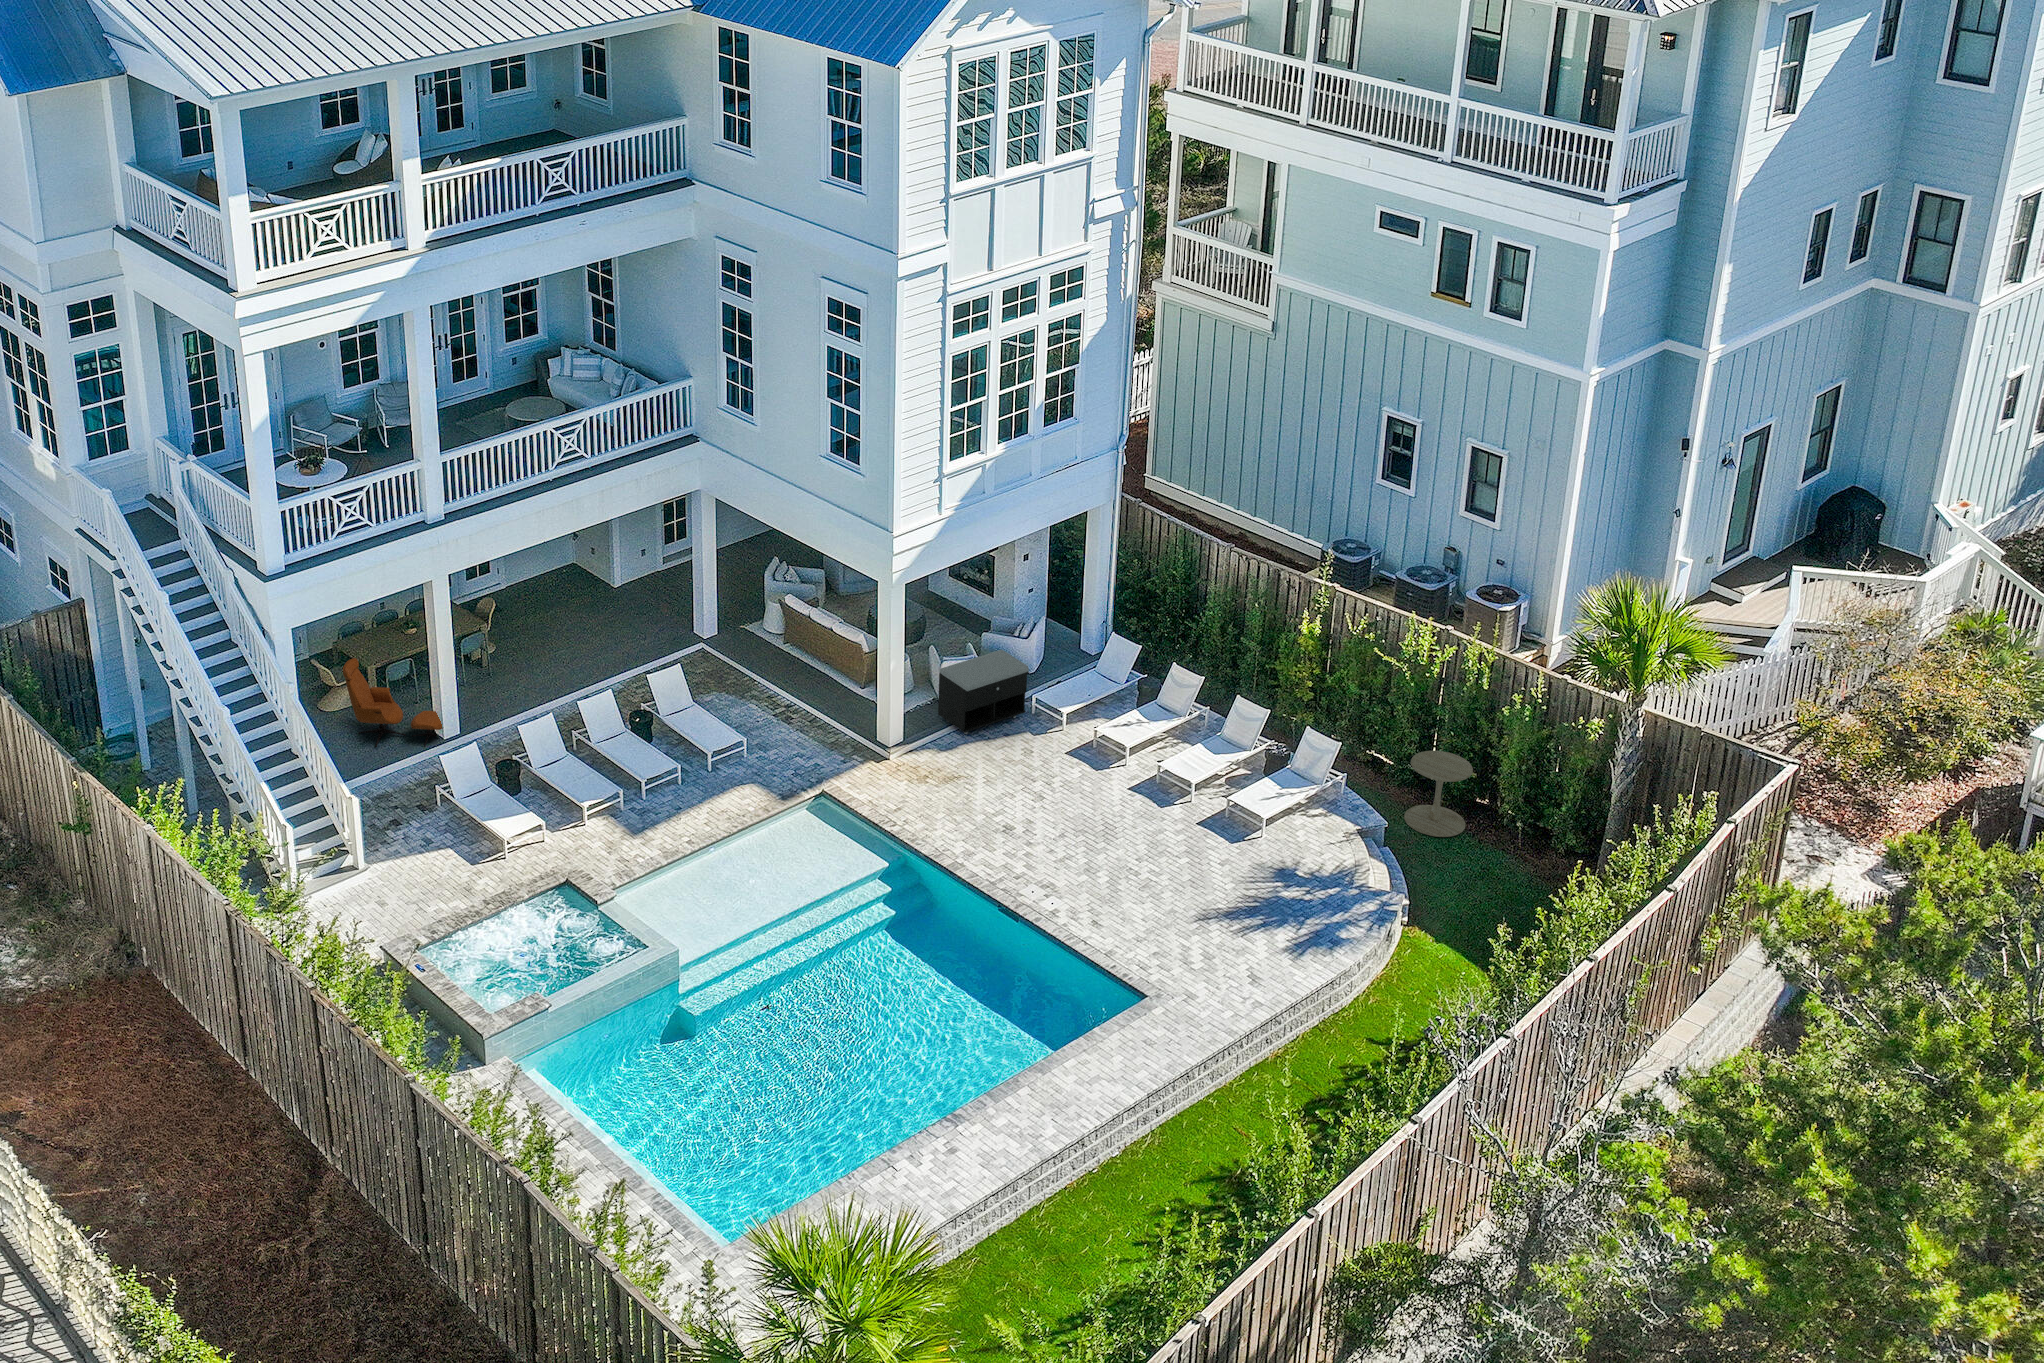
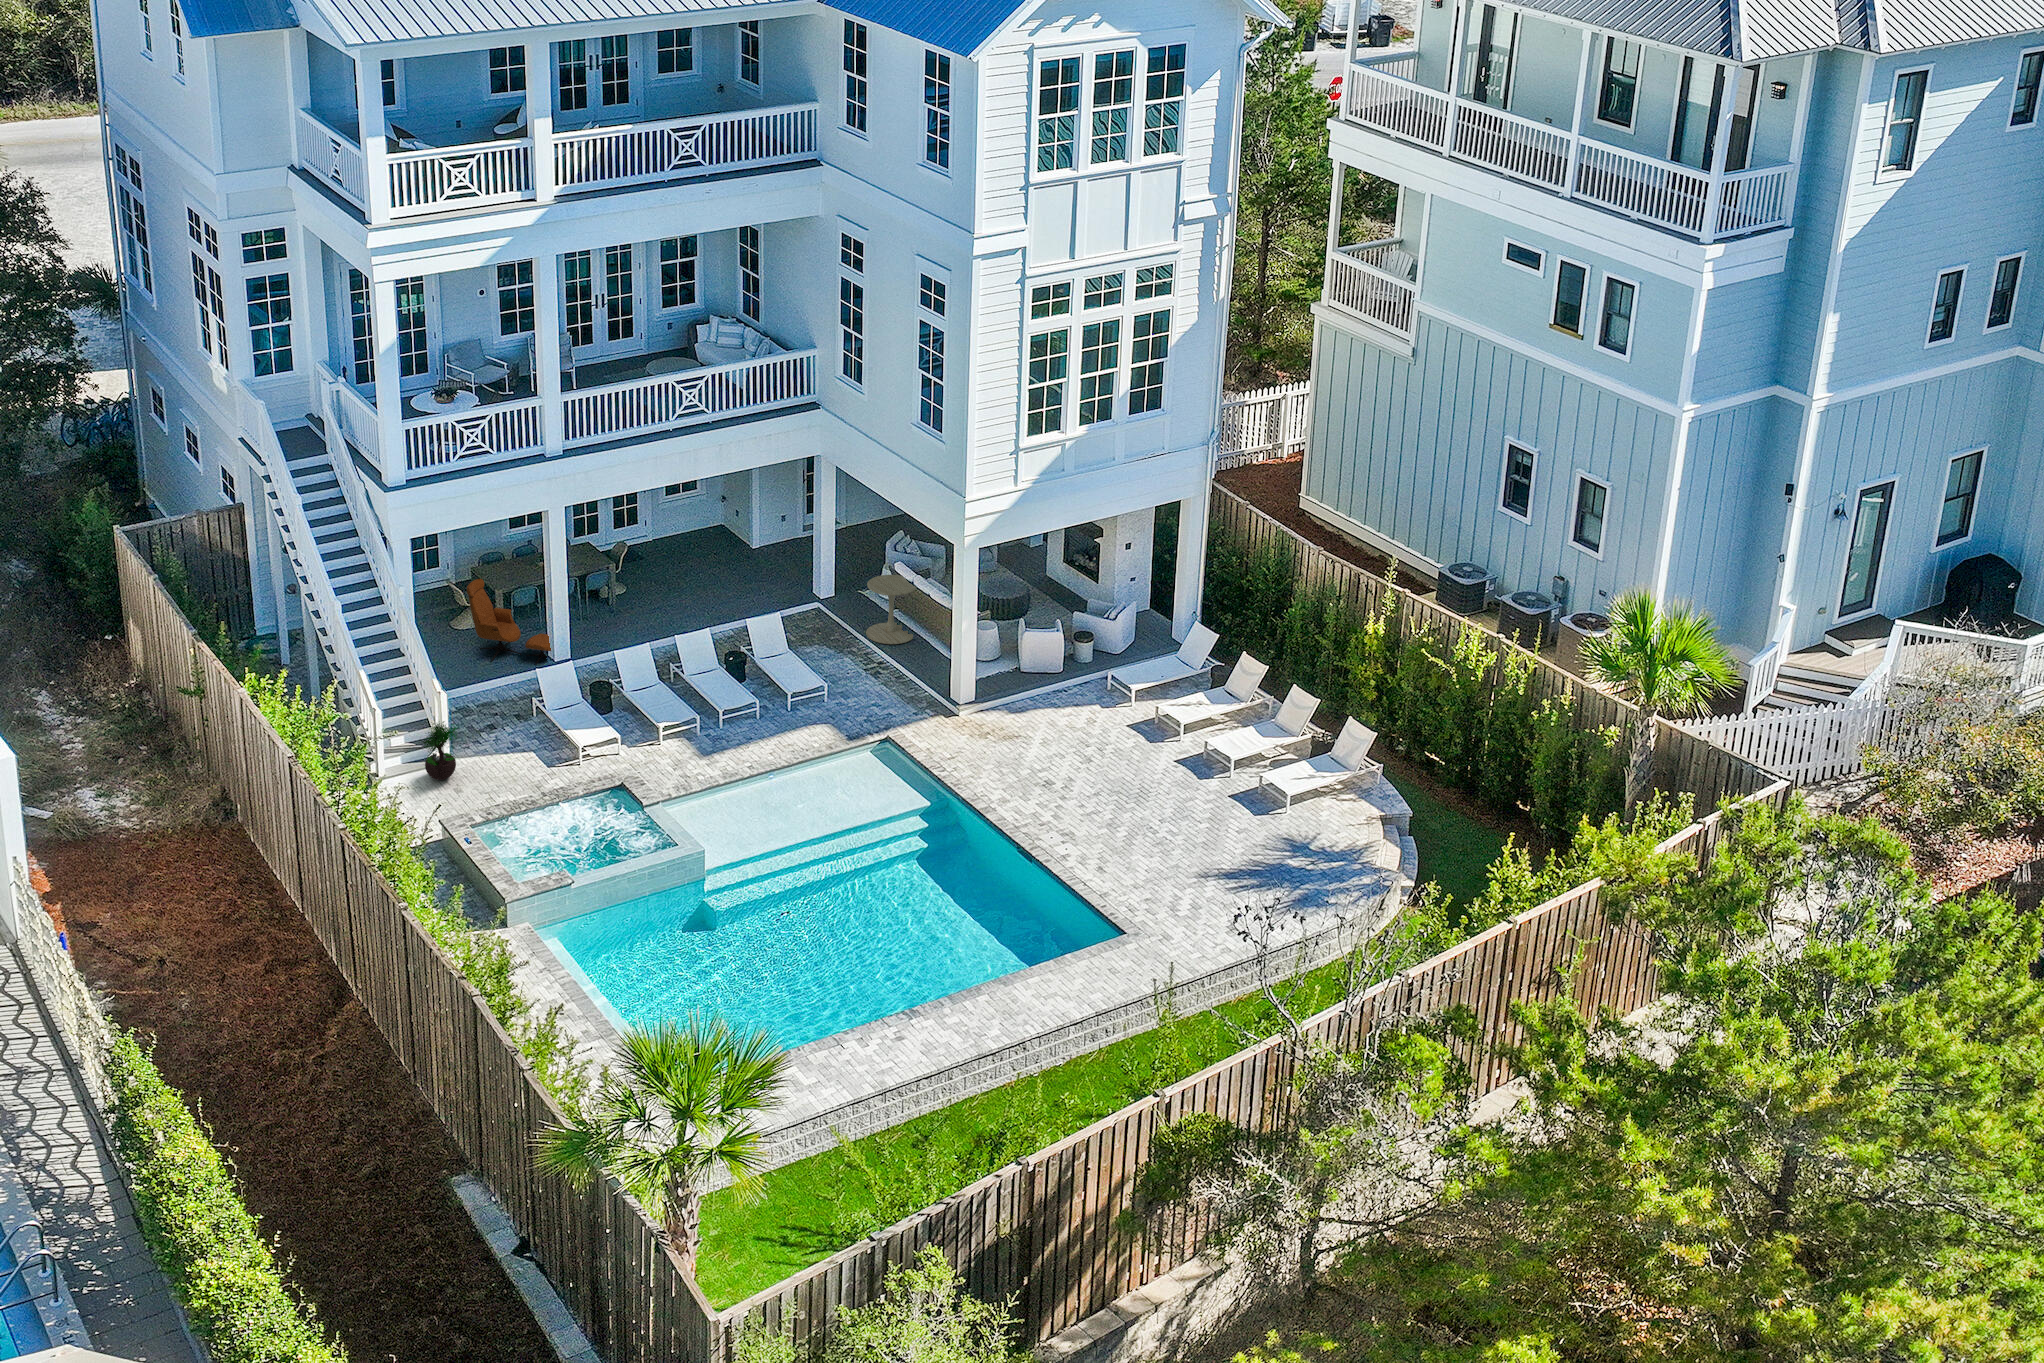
storage bench: present [938,650,1029,734] -> none [1017,627,1104,703]
pedestal table: present [1404,751,1473,837] -> present [866,575,916,644]
potted tree: none [338,830,382,894] -> present [422,721,457,780]

